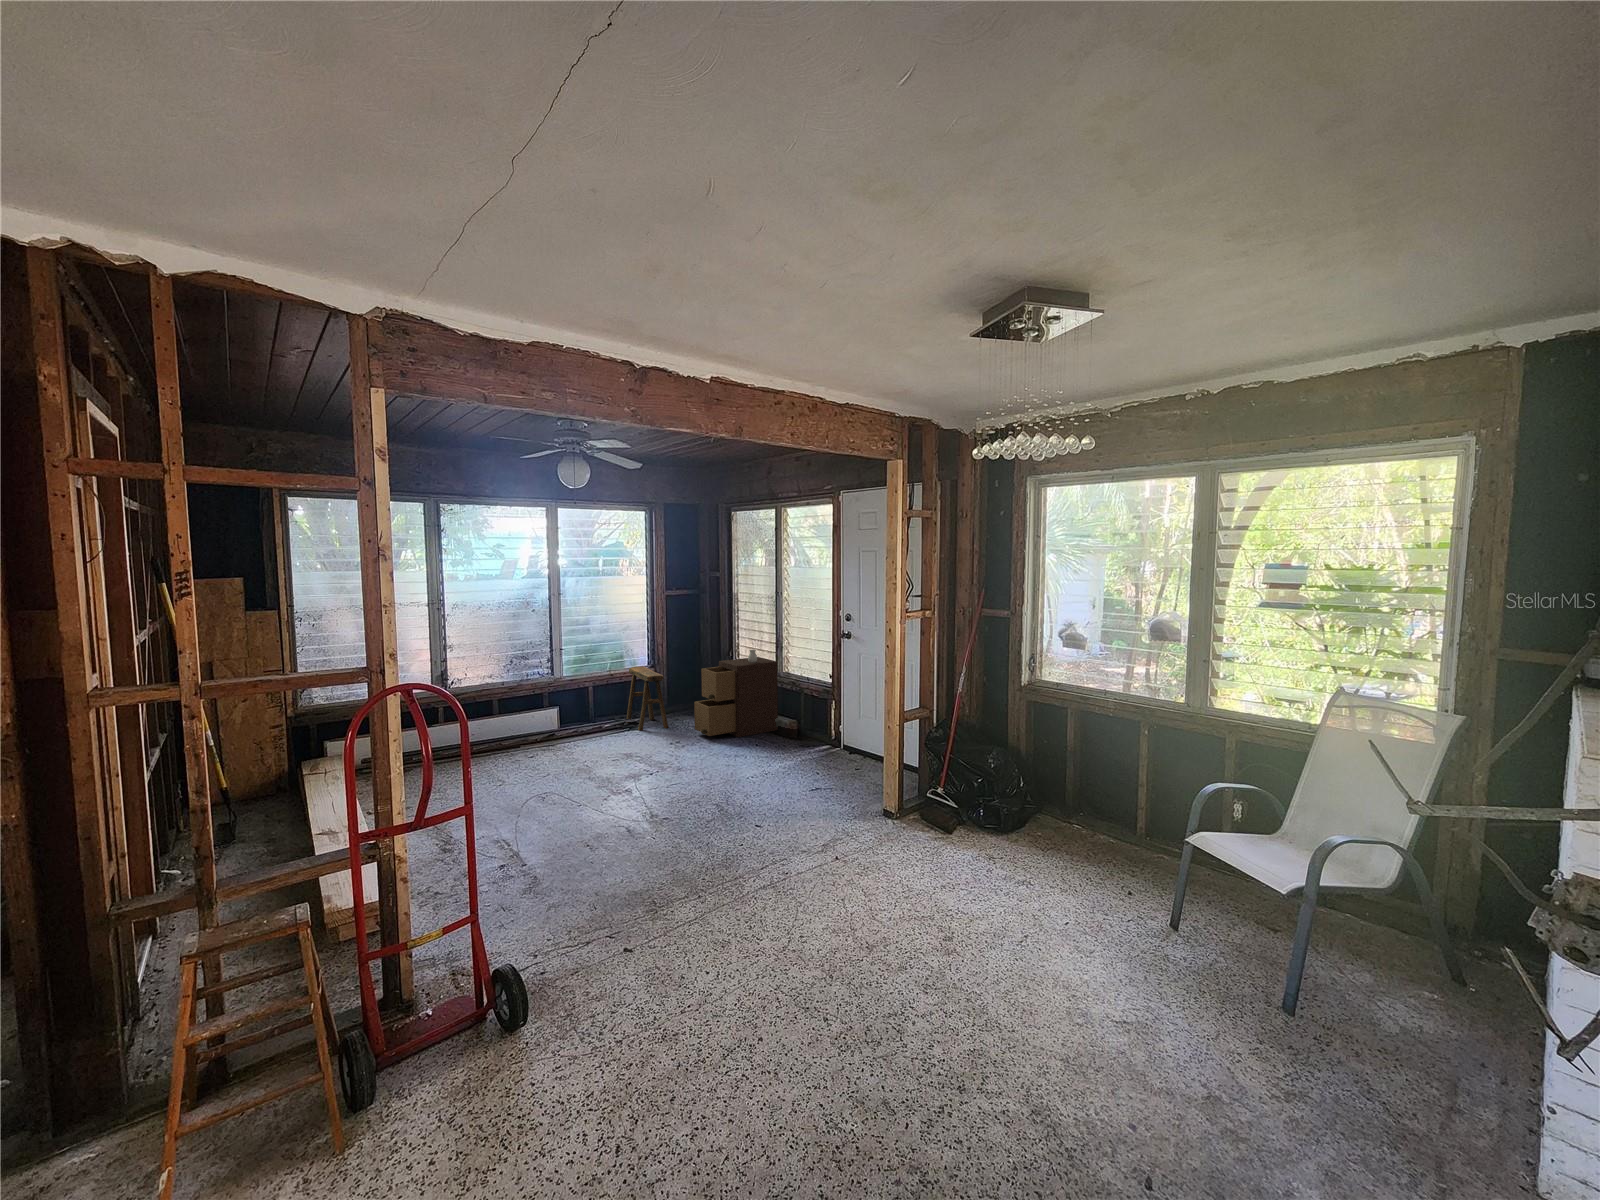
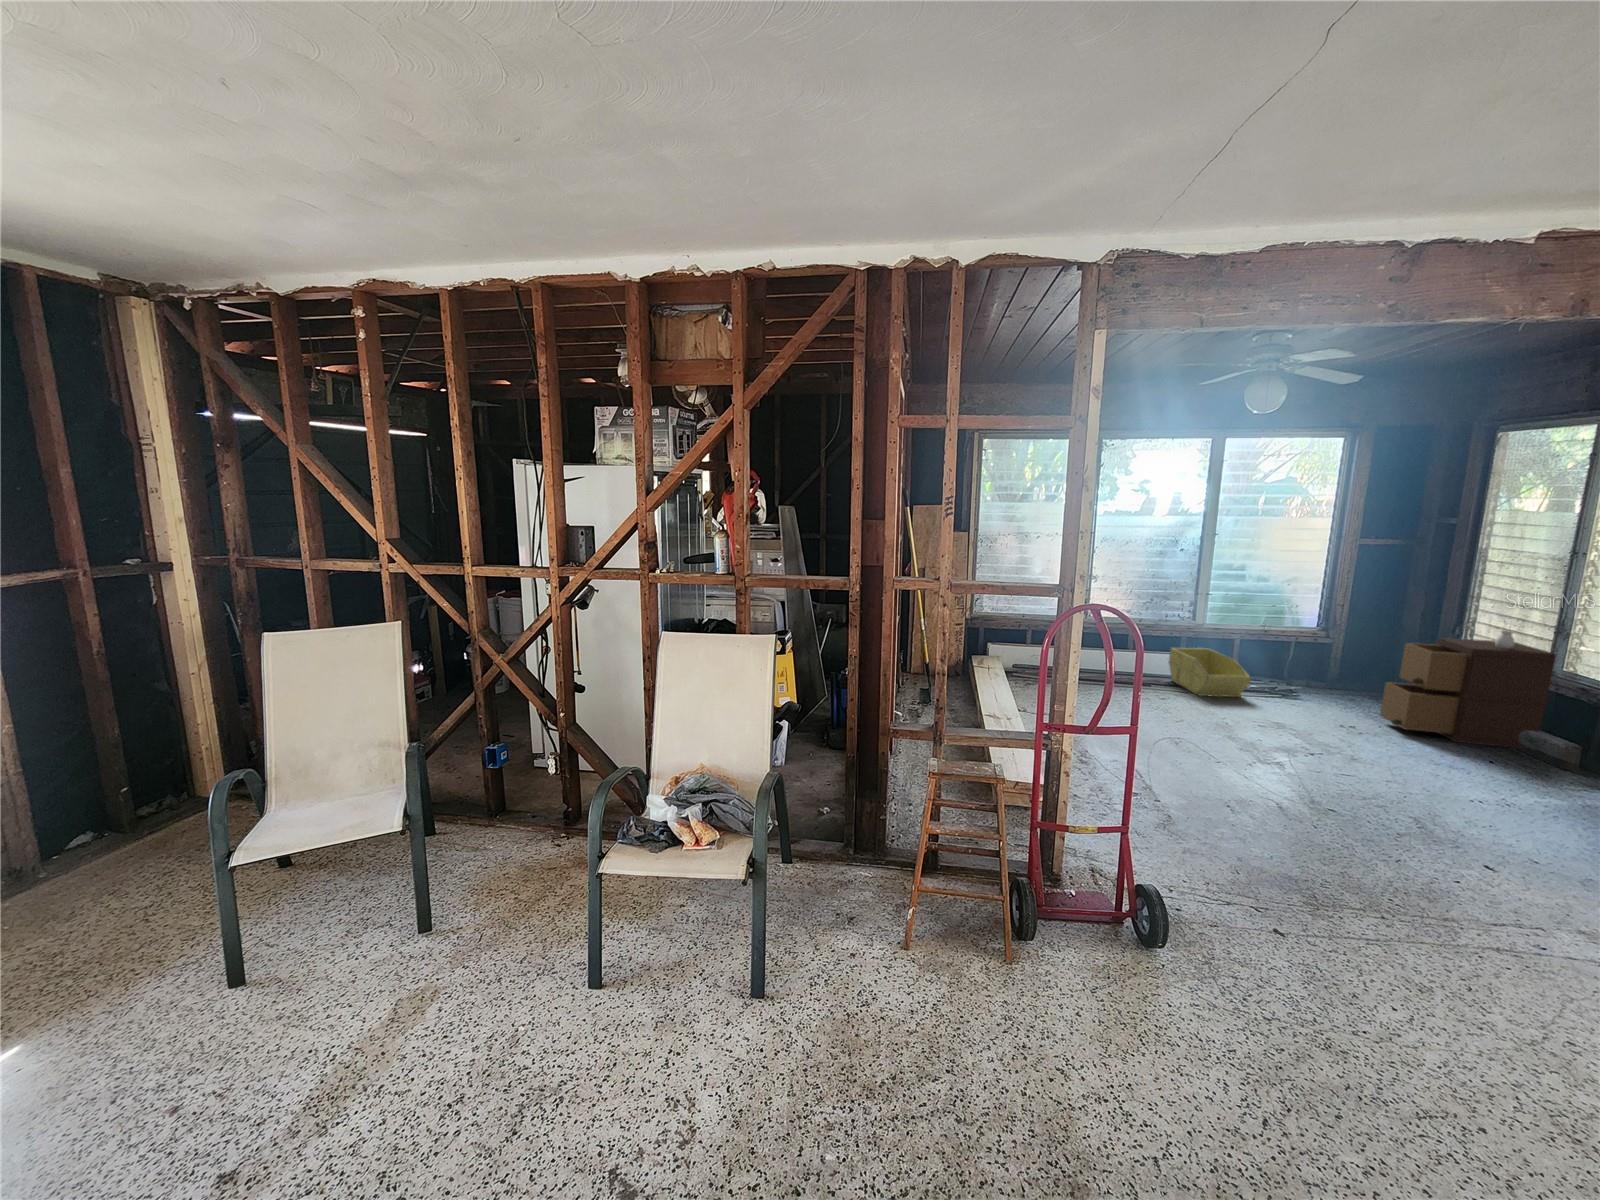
stool: present [627,666,668,730] -> none [1275,626,1340,705]
storage bin: none [536,700,605,747] -> present [1169,648,1251,697]

